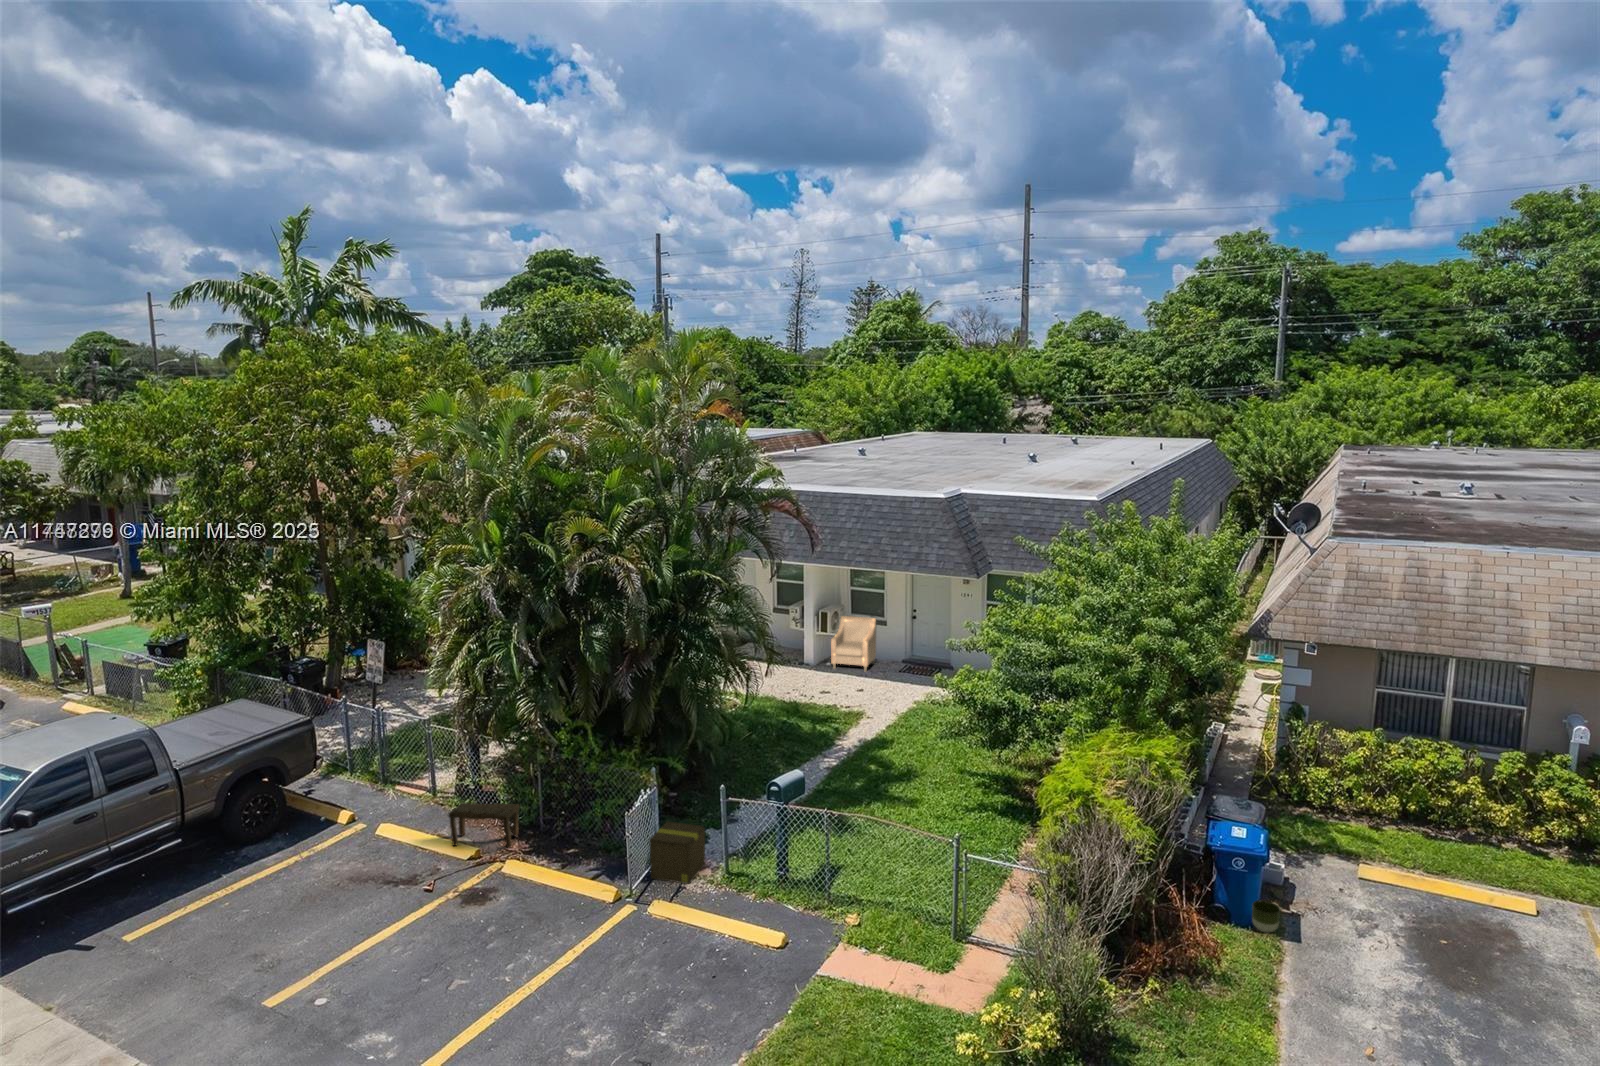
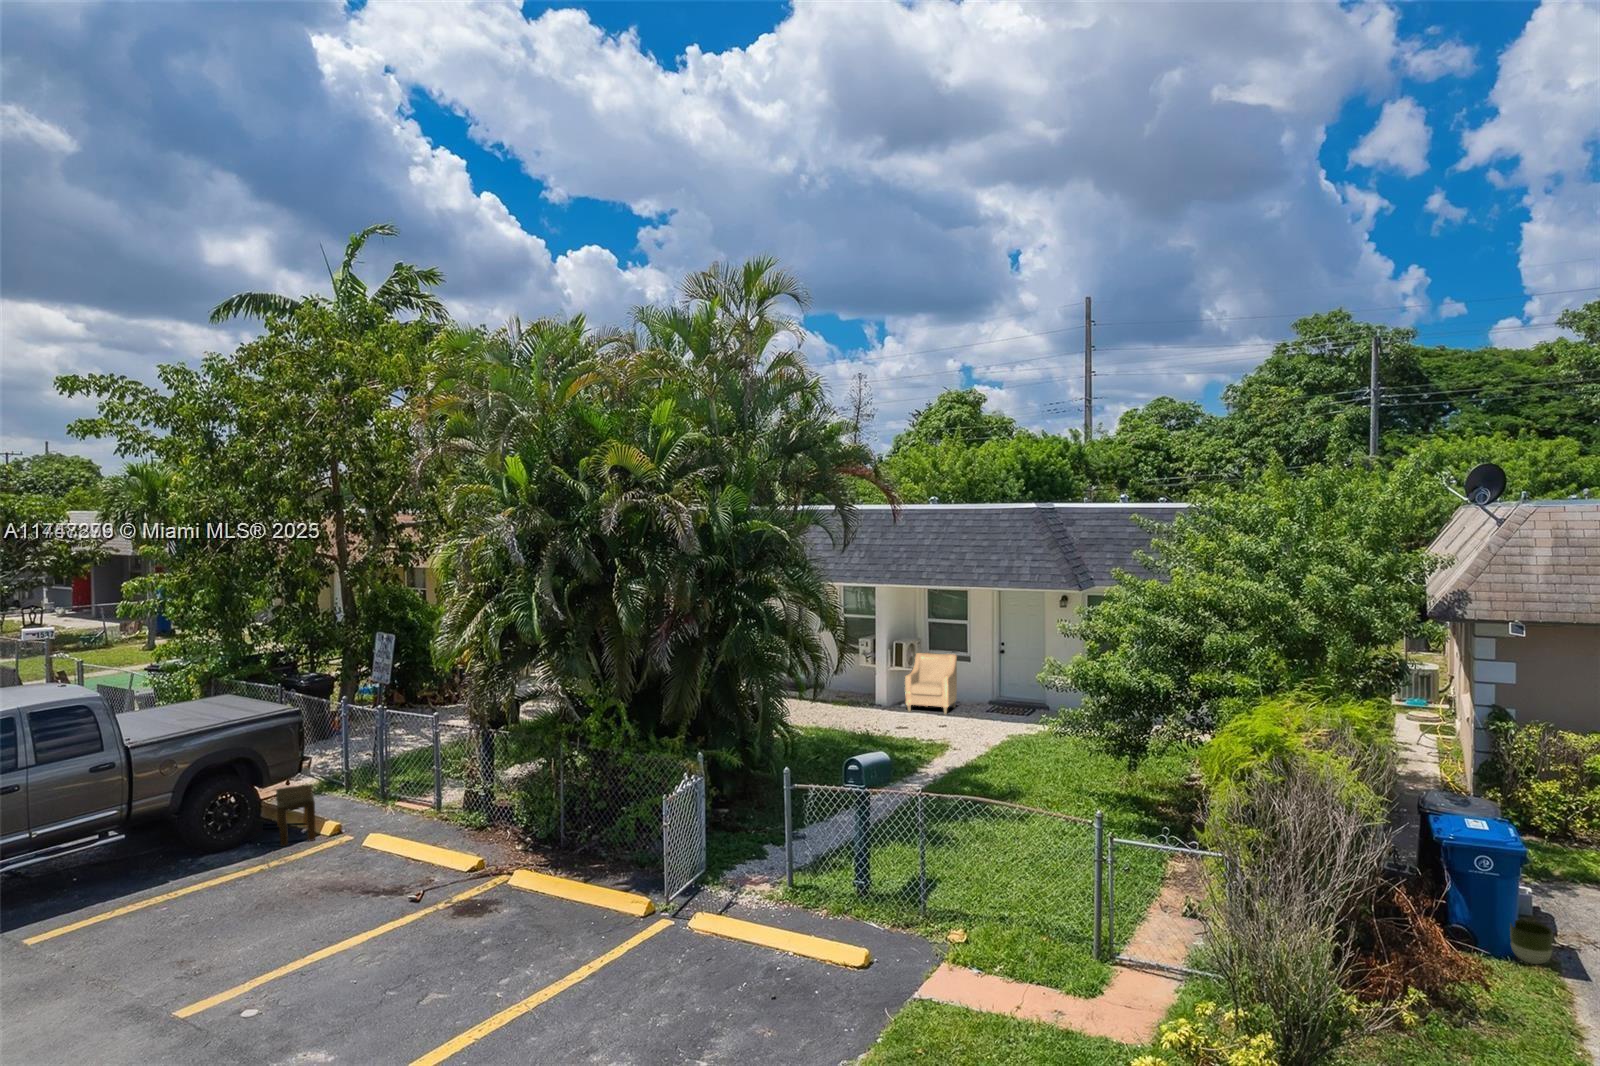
bench: present [448,802,519,848] -> present [276,784,316,846]
cardboard box: present [650,822,705,884] -> none [692,823,762,898]

